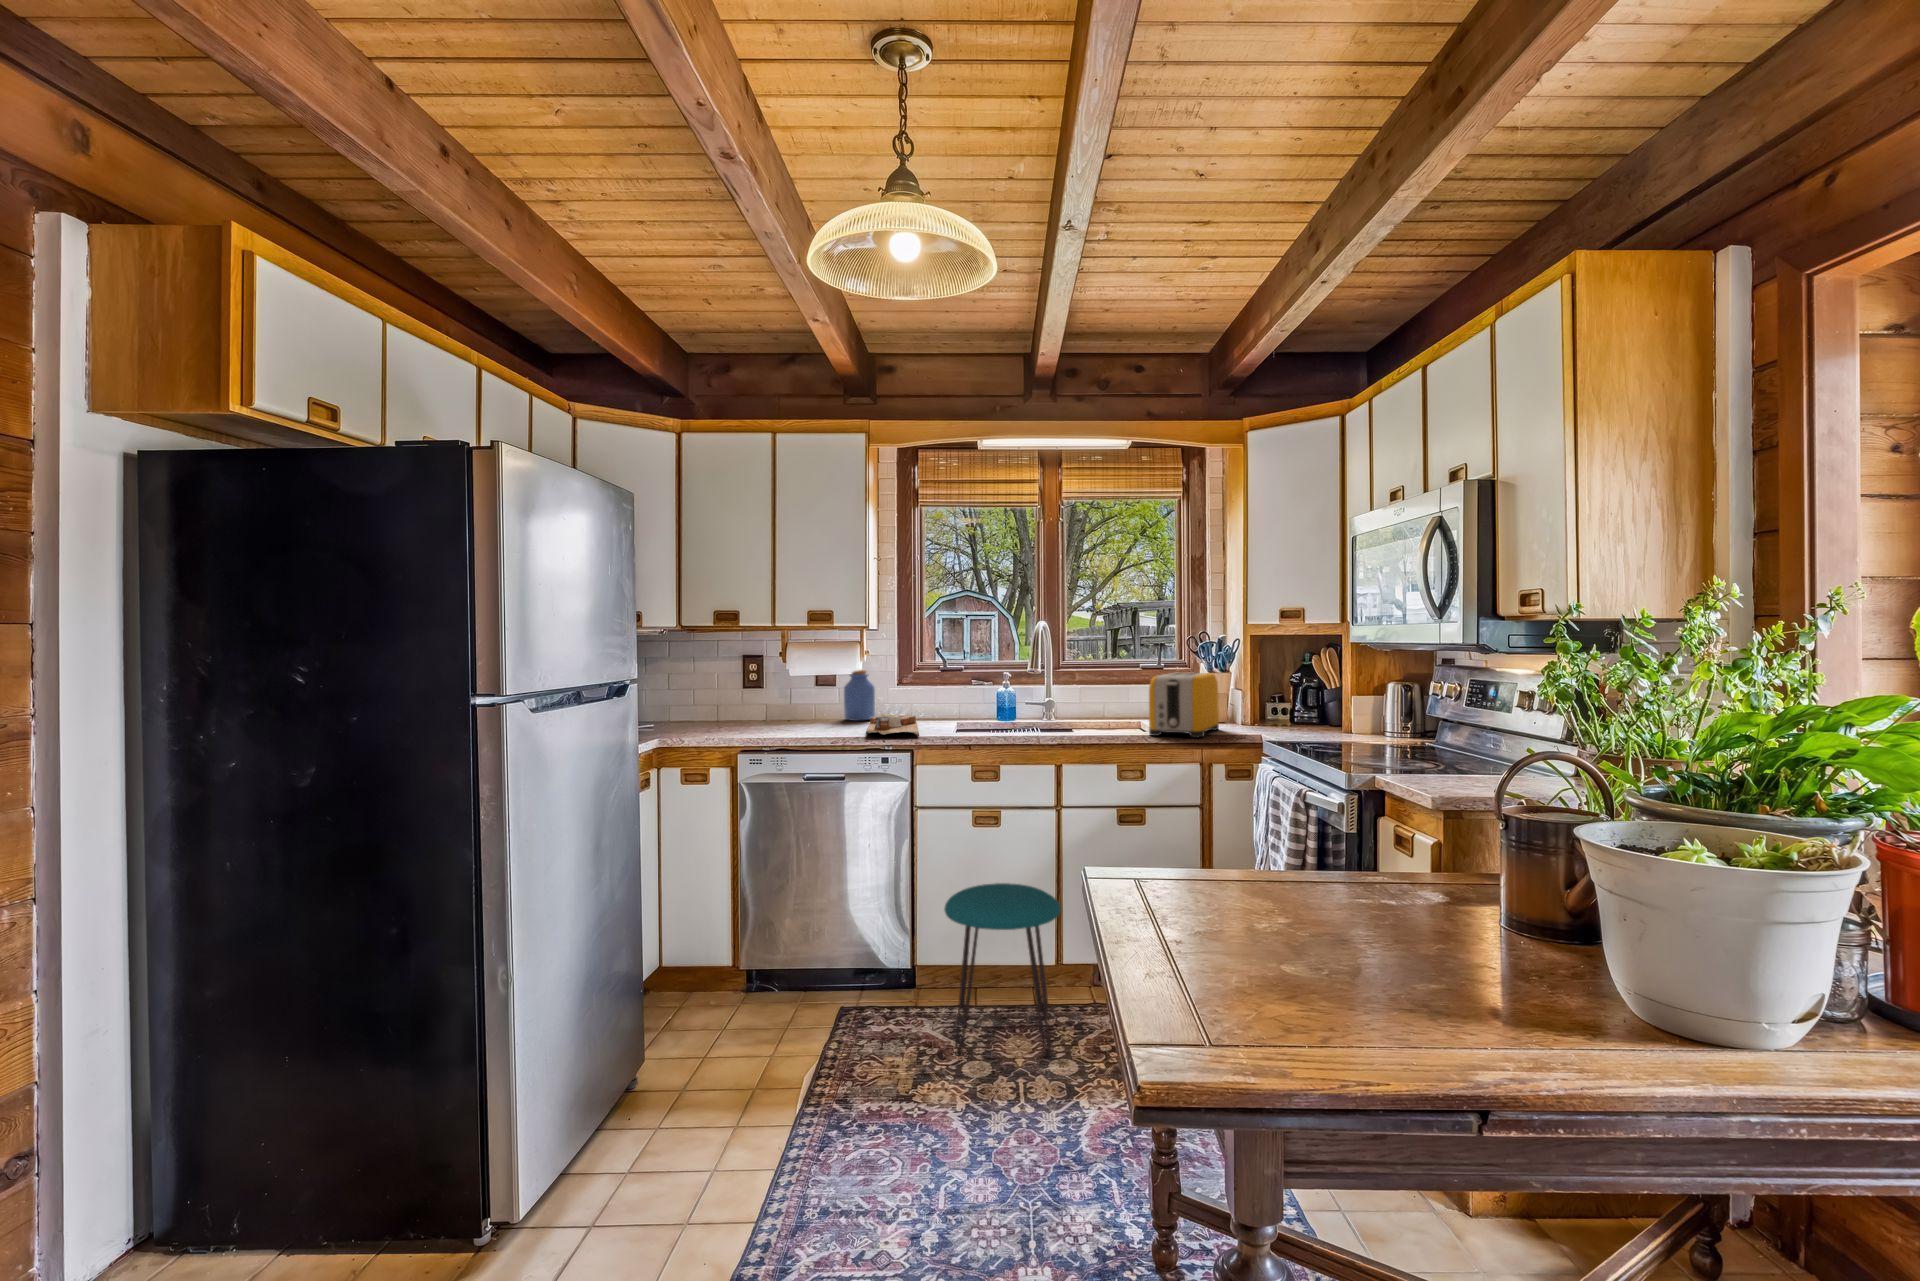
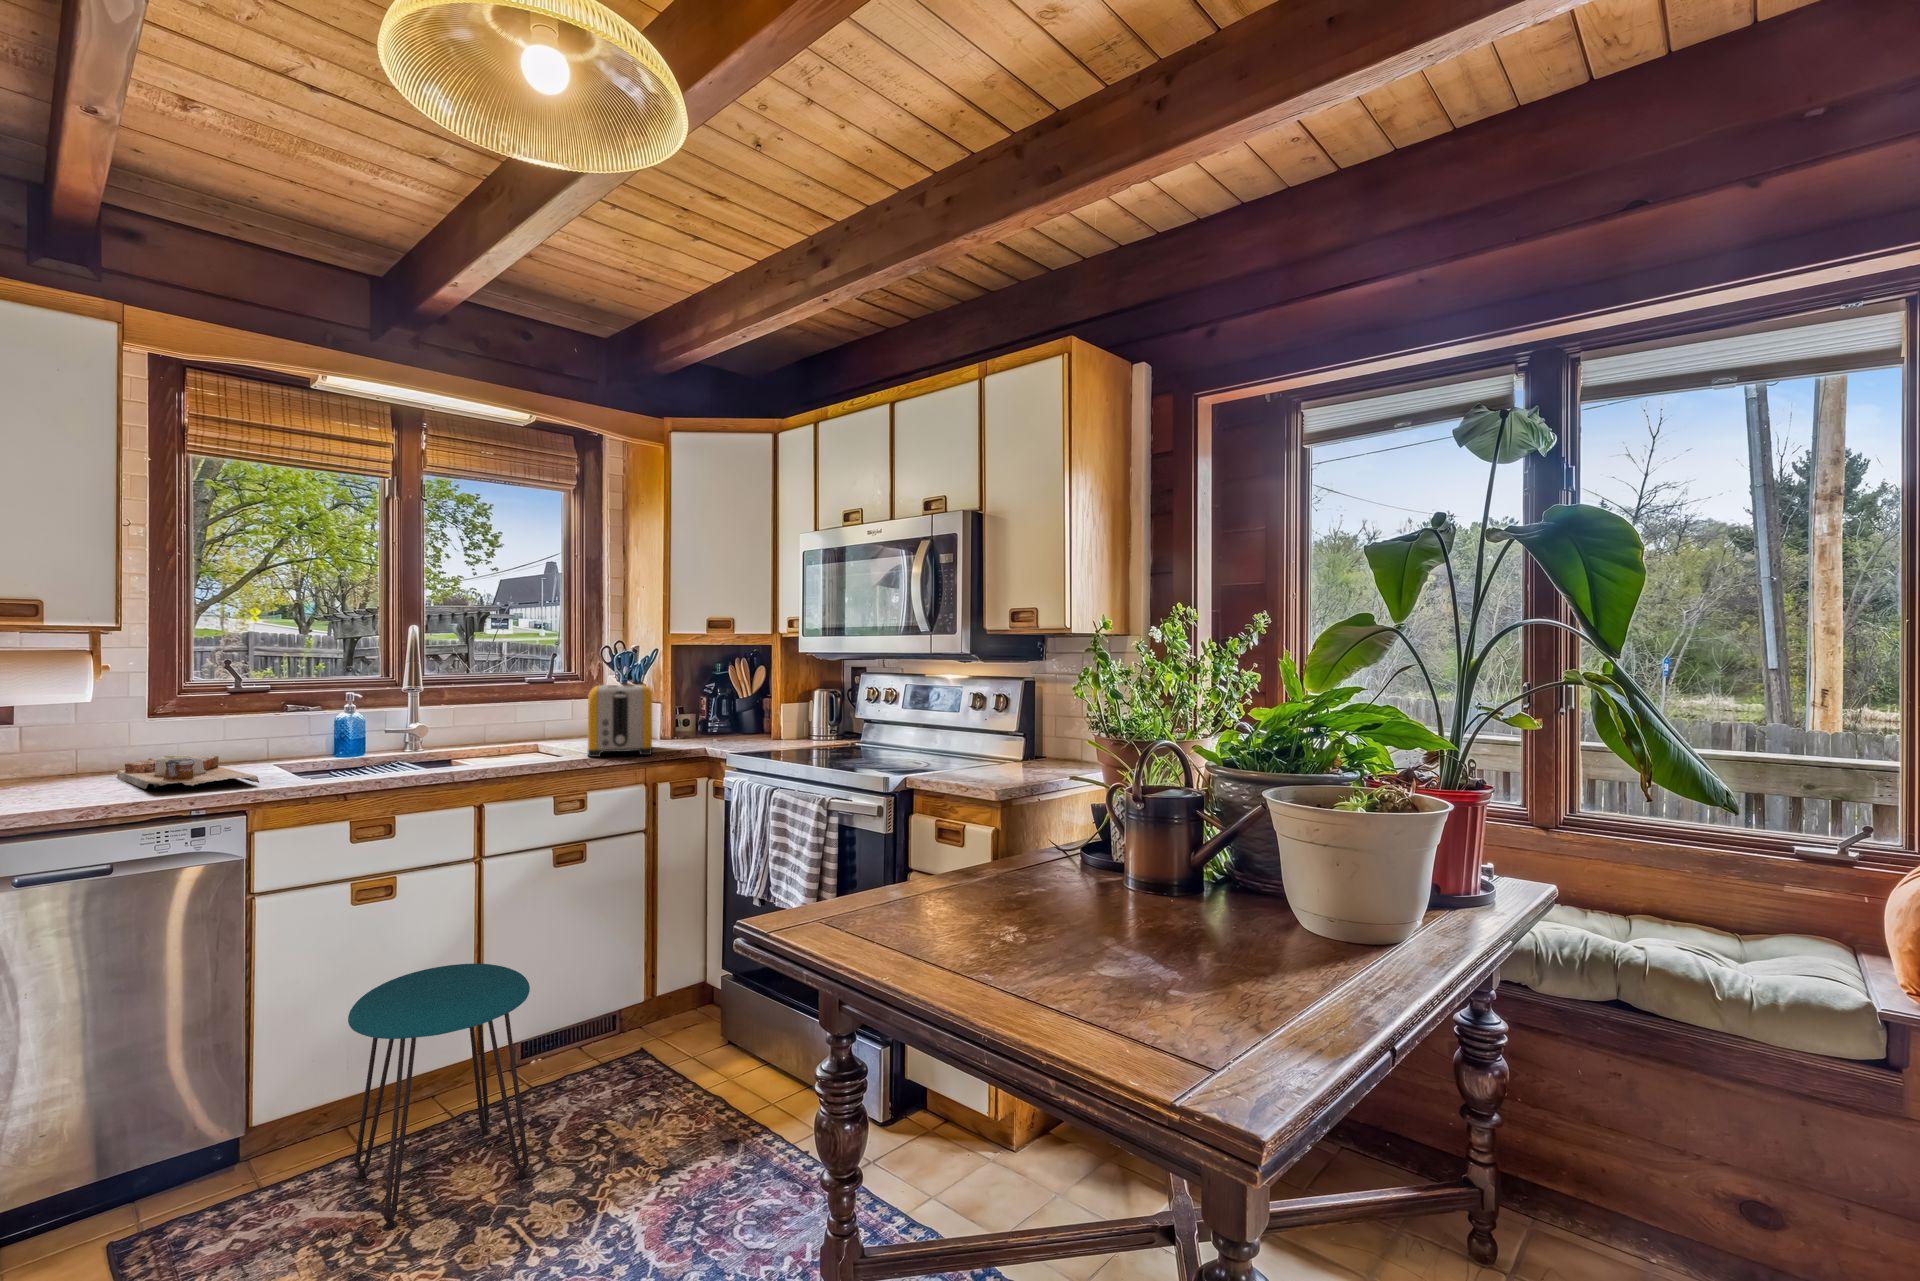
jar: present [844,670,875,721] -> none [37,690,108,773]

